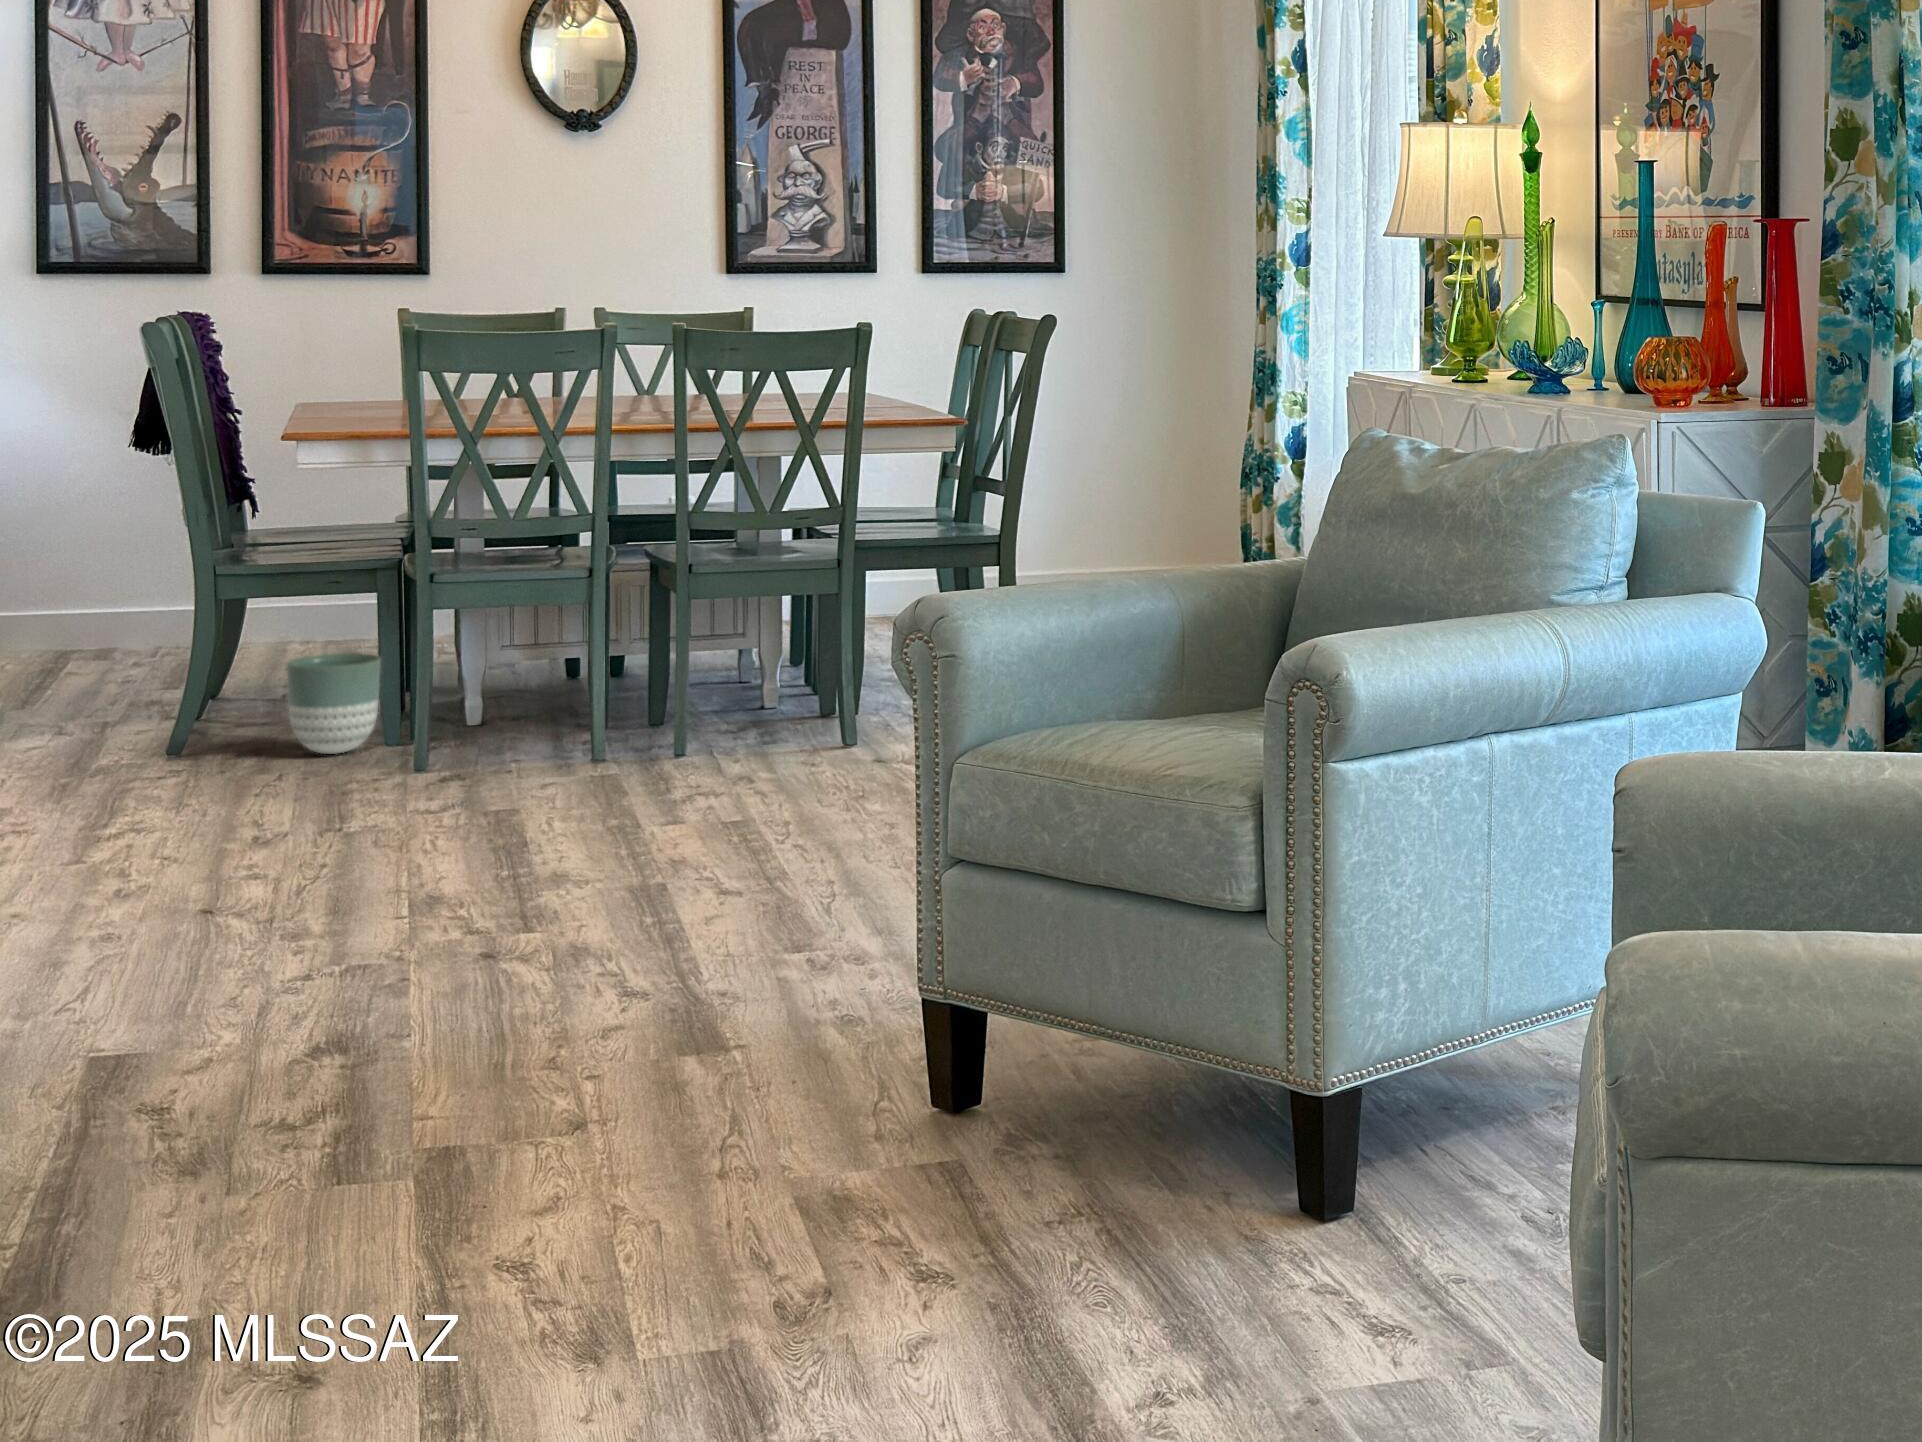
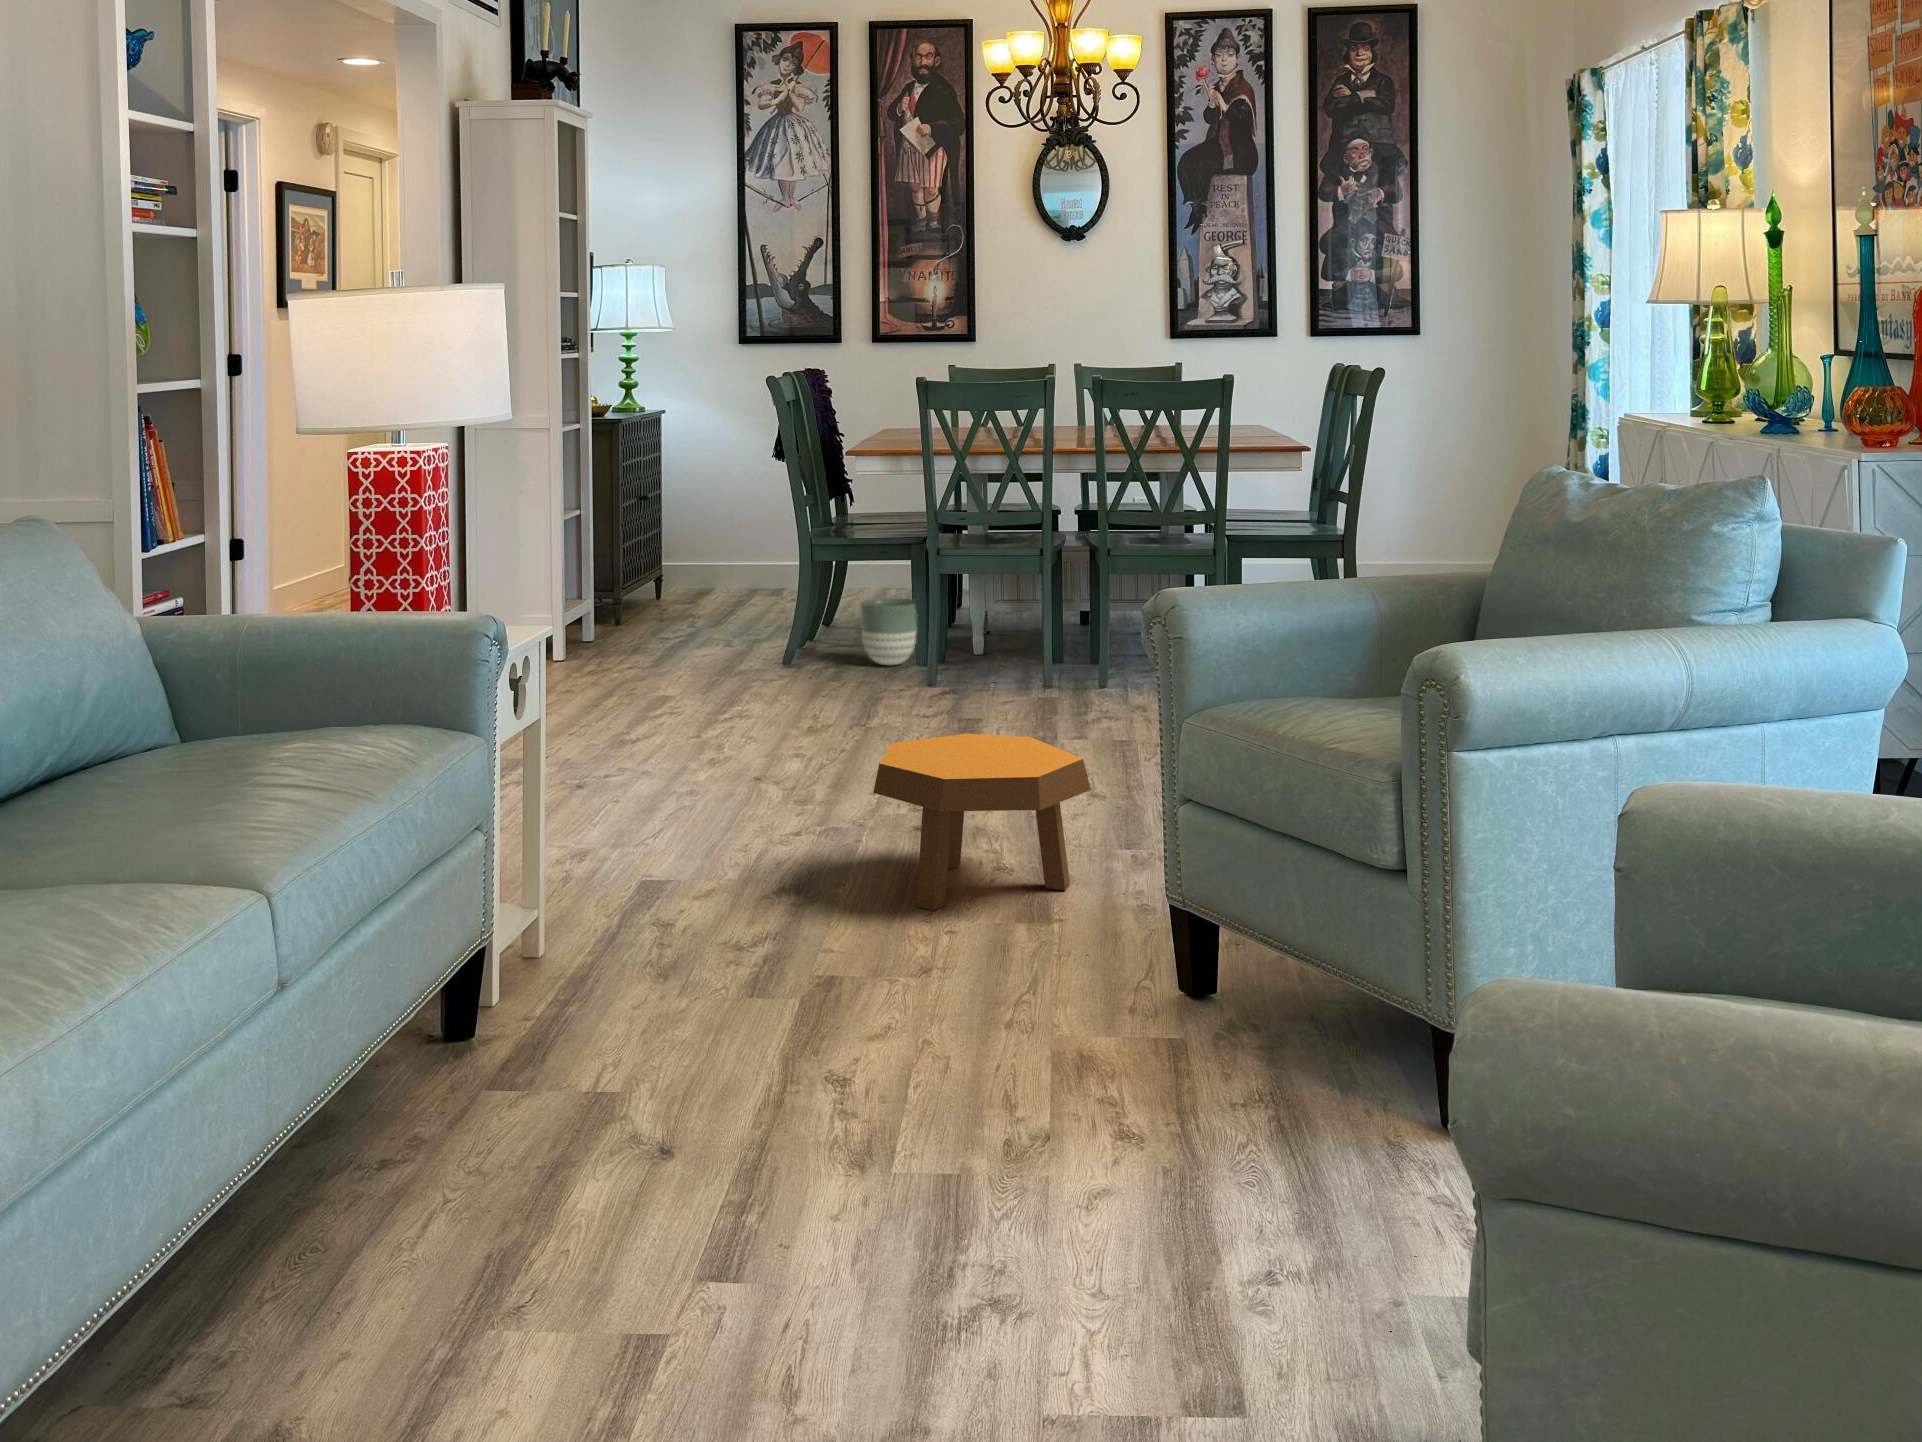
footstool: none [424,844,758,1114] -> present [873,733,1091,910]

